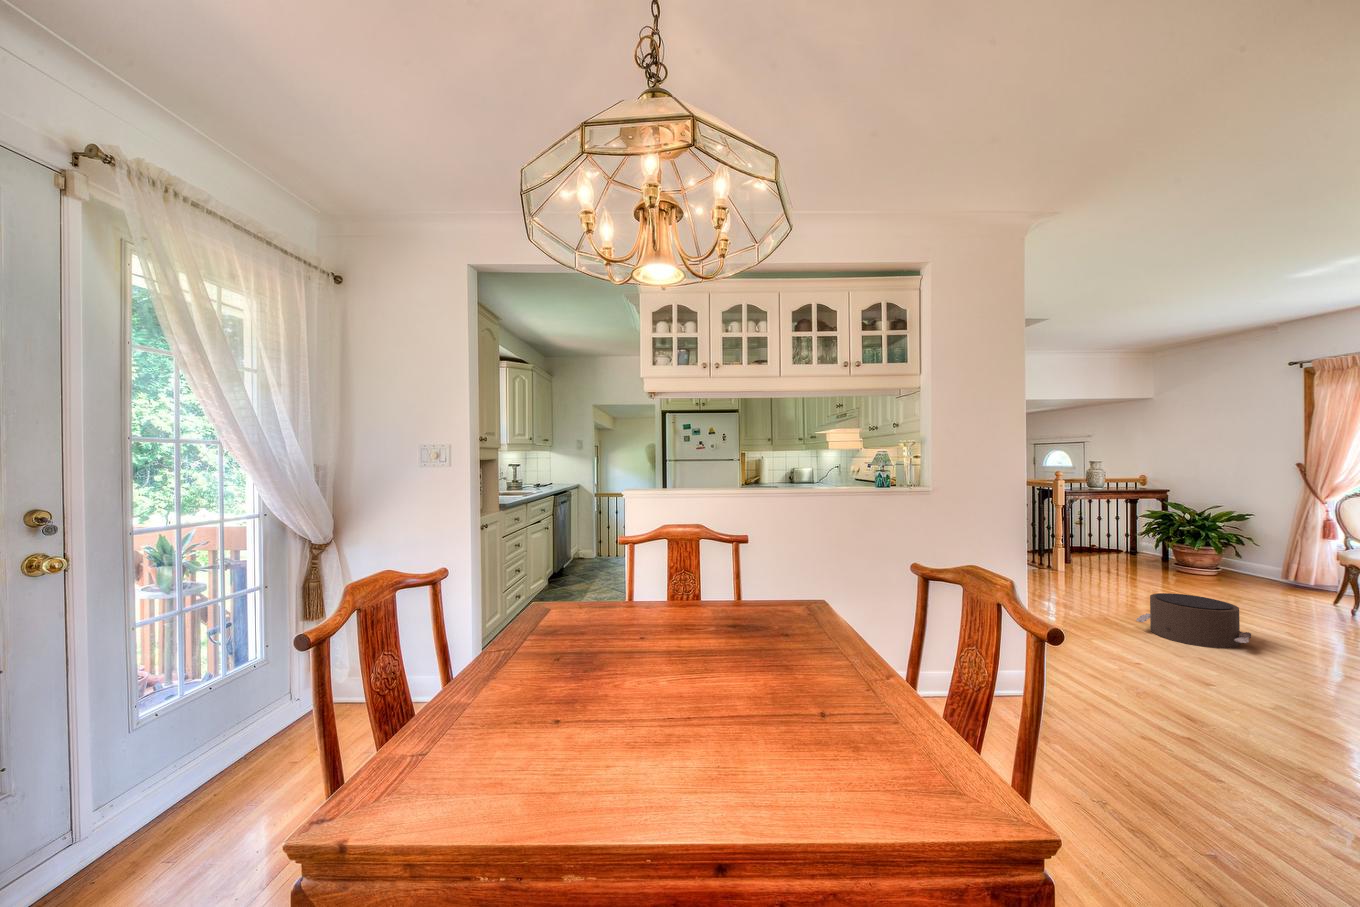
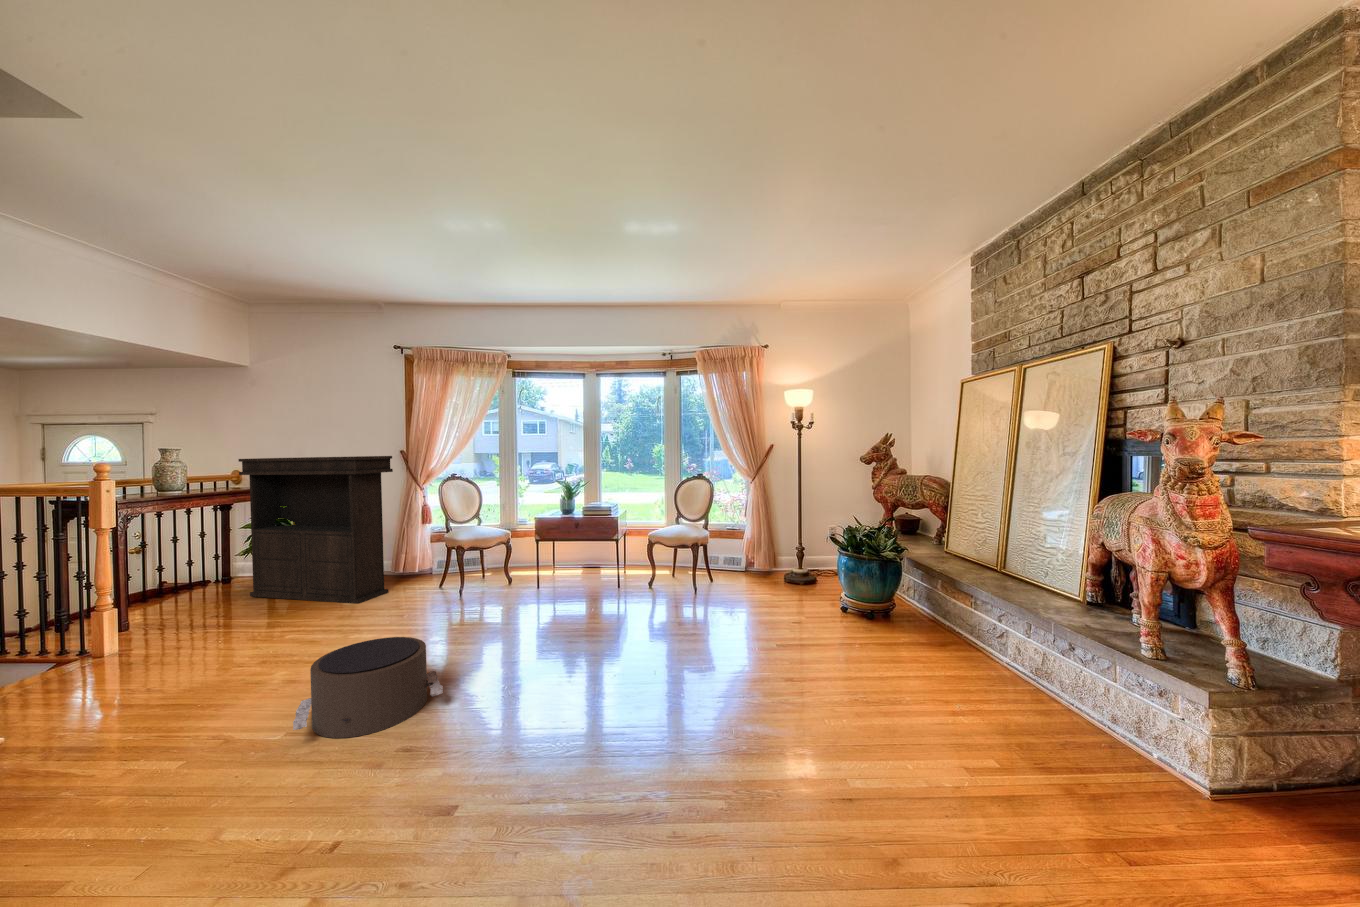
console table: none [1138,468,1273,592] -> present [239,456,393,604]

